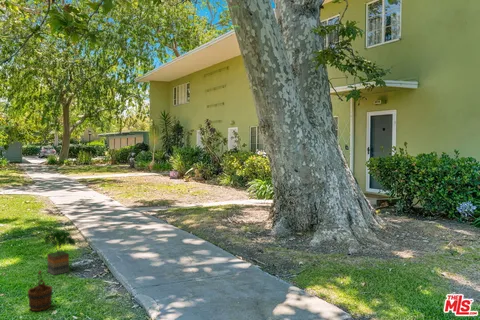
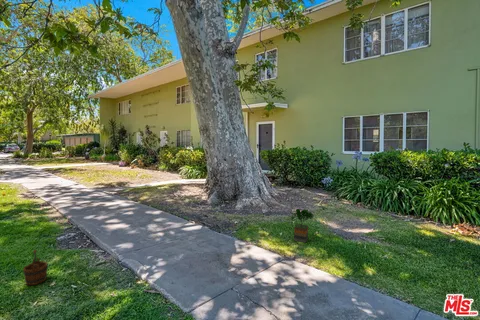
potted tree: present [44,231,75,275] -> present [291,209,313,242]

